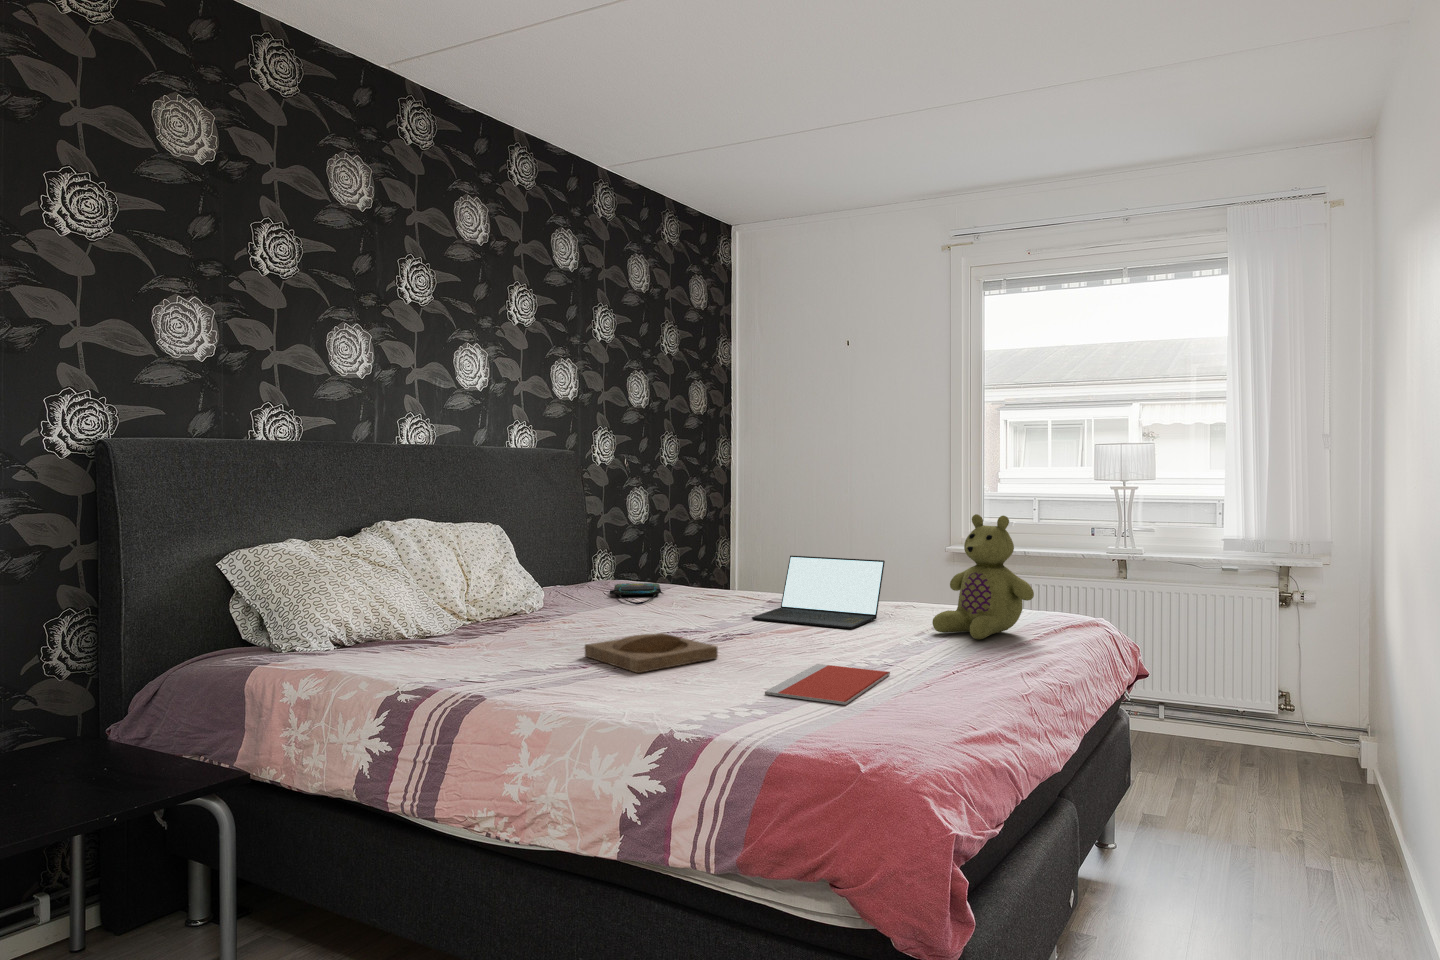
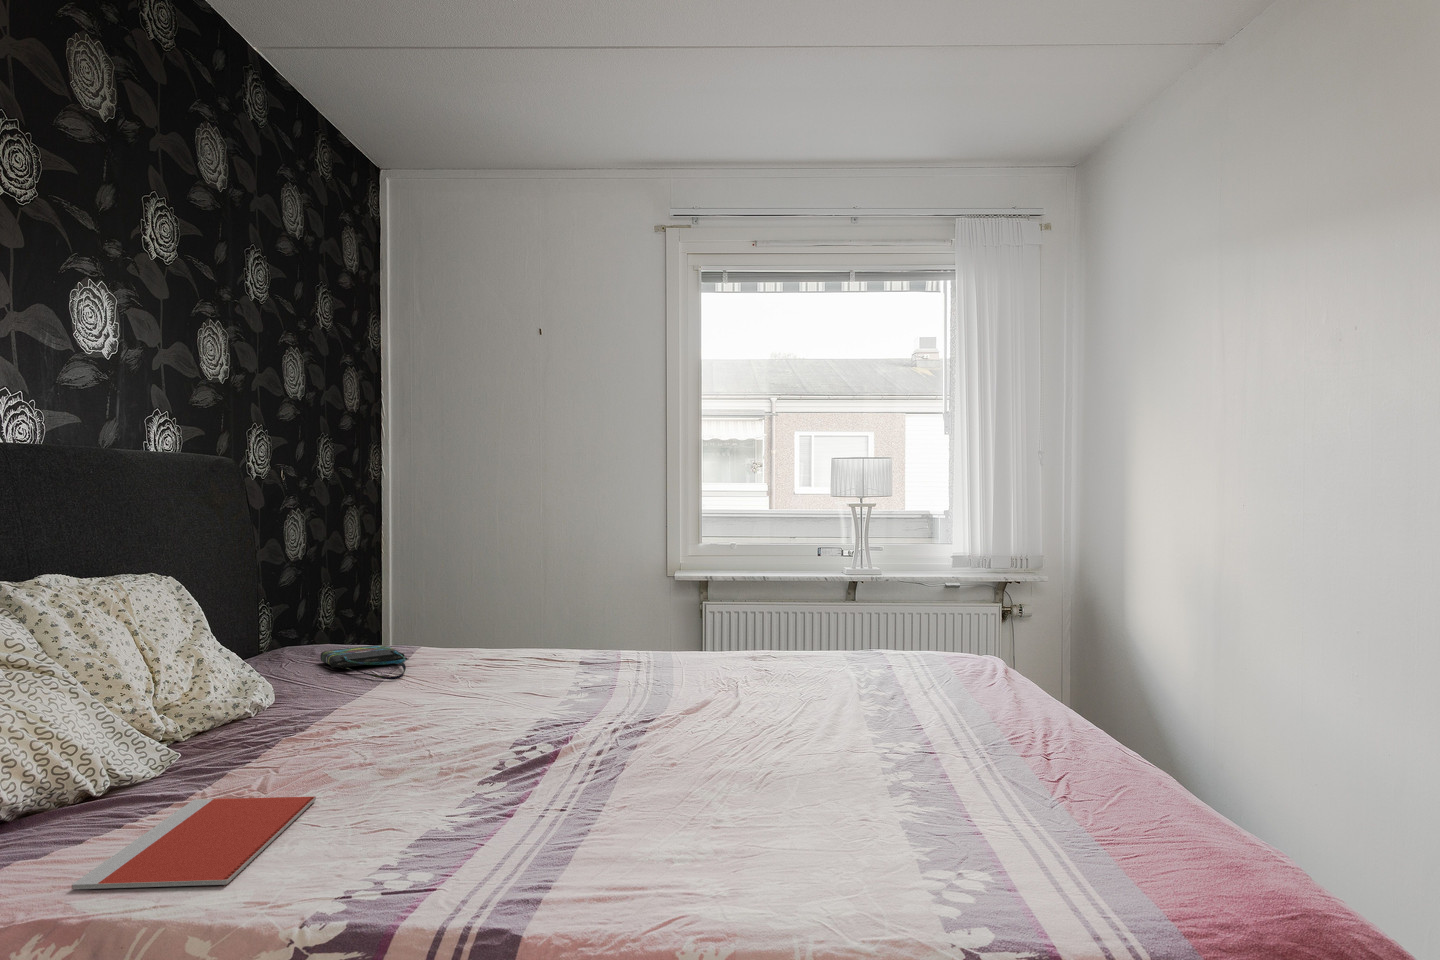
stuffed bear: present [932,514,1034,639] -> none [814,540,920,680]
laptop: present [752,556,885,629] -> none [592,596,732,684]
tray: present [585,633,718,673] -> none [484,723,670,794]
notebook: present [765,664,890,705] -> present [72,796,316,889]

